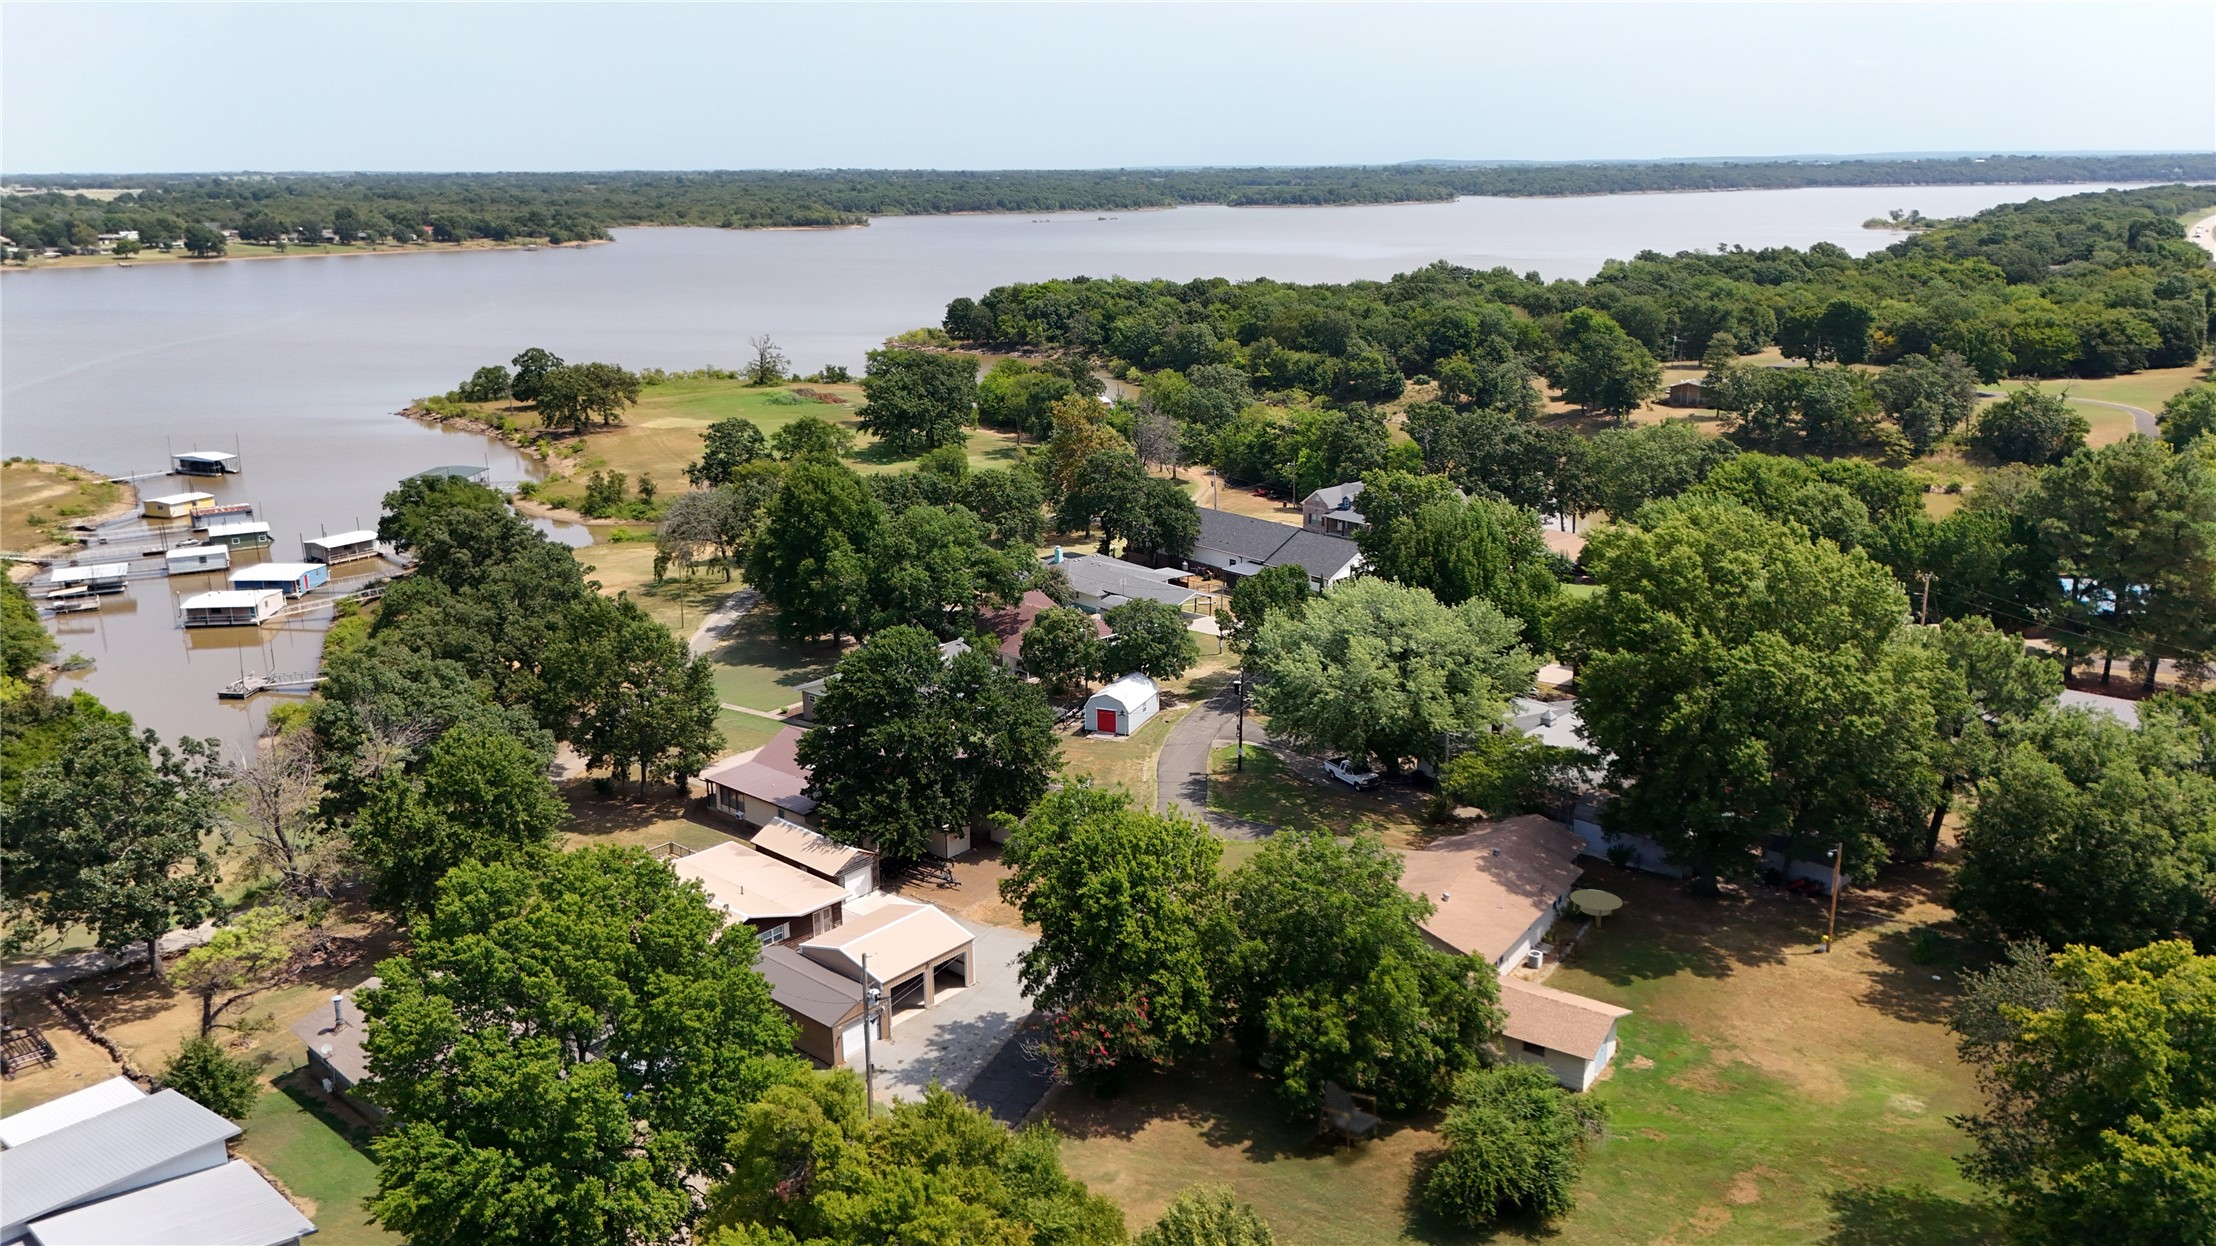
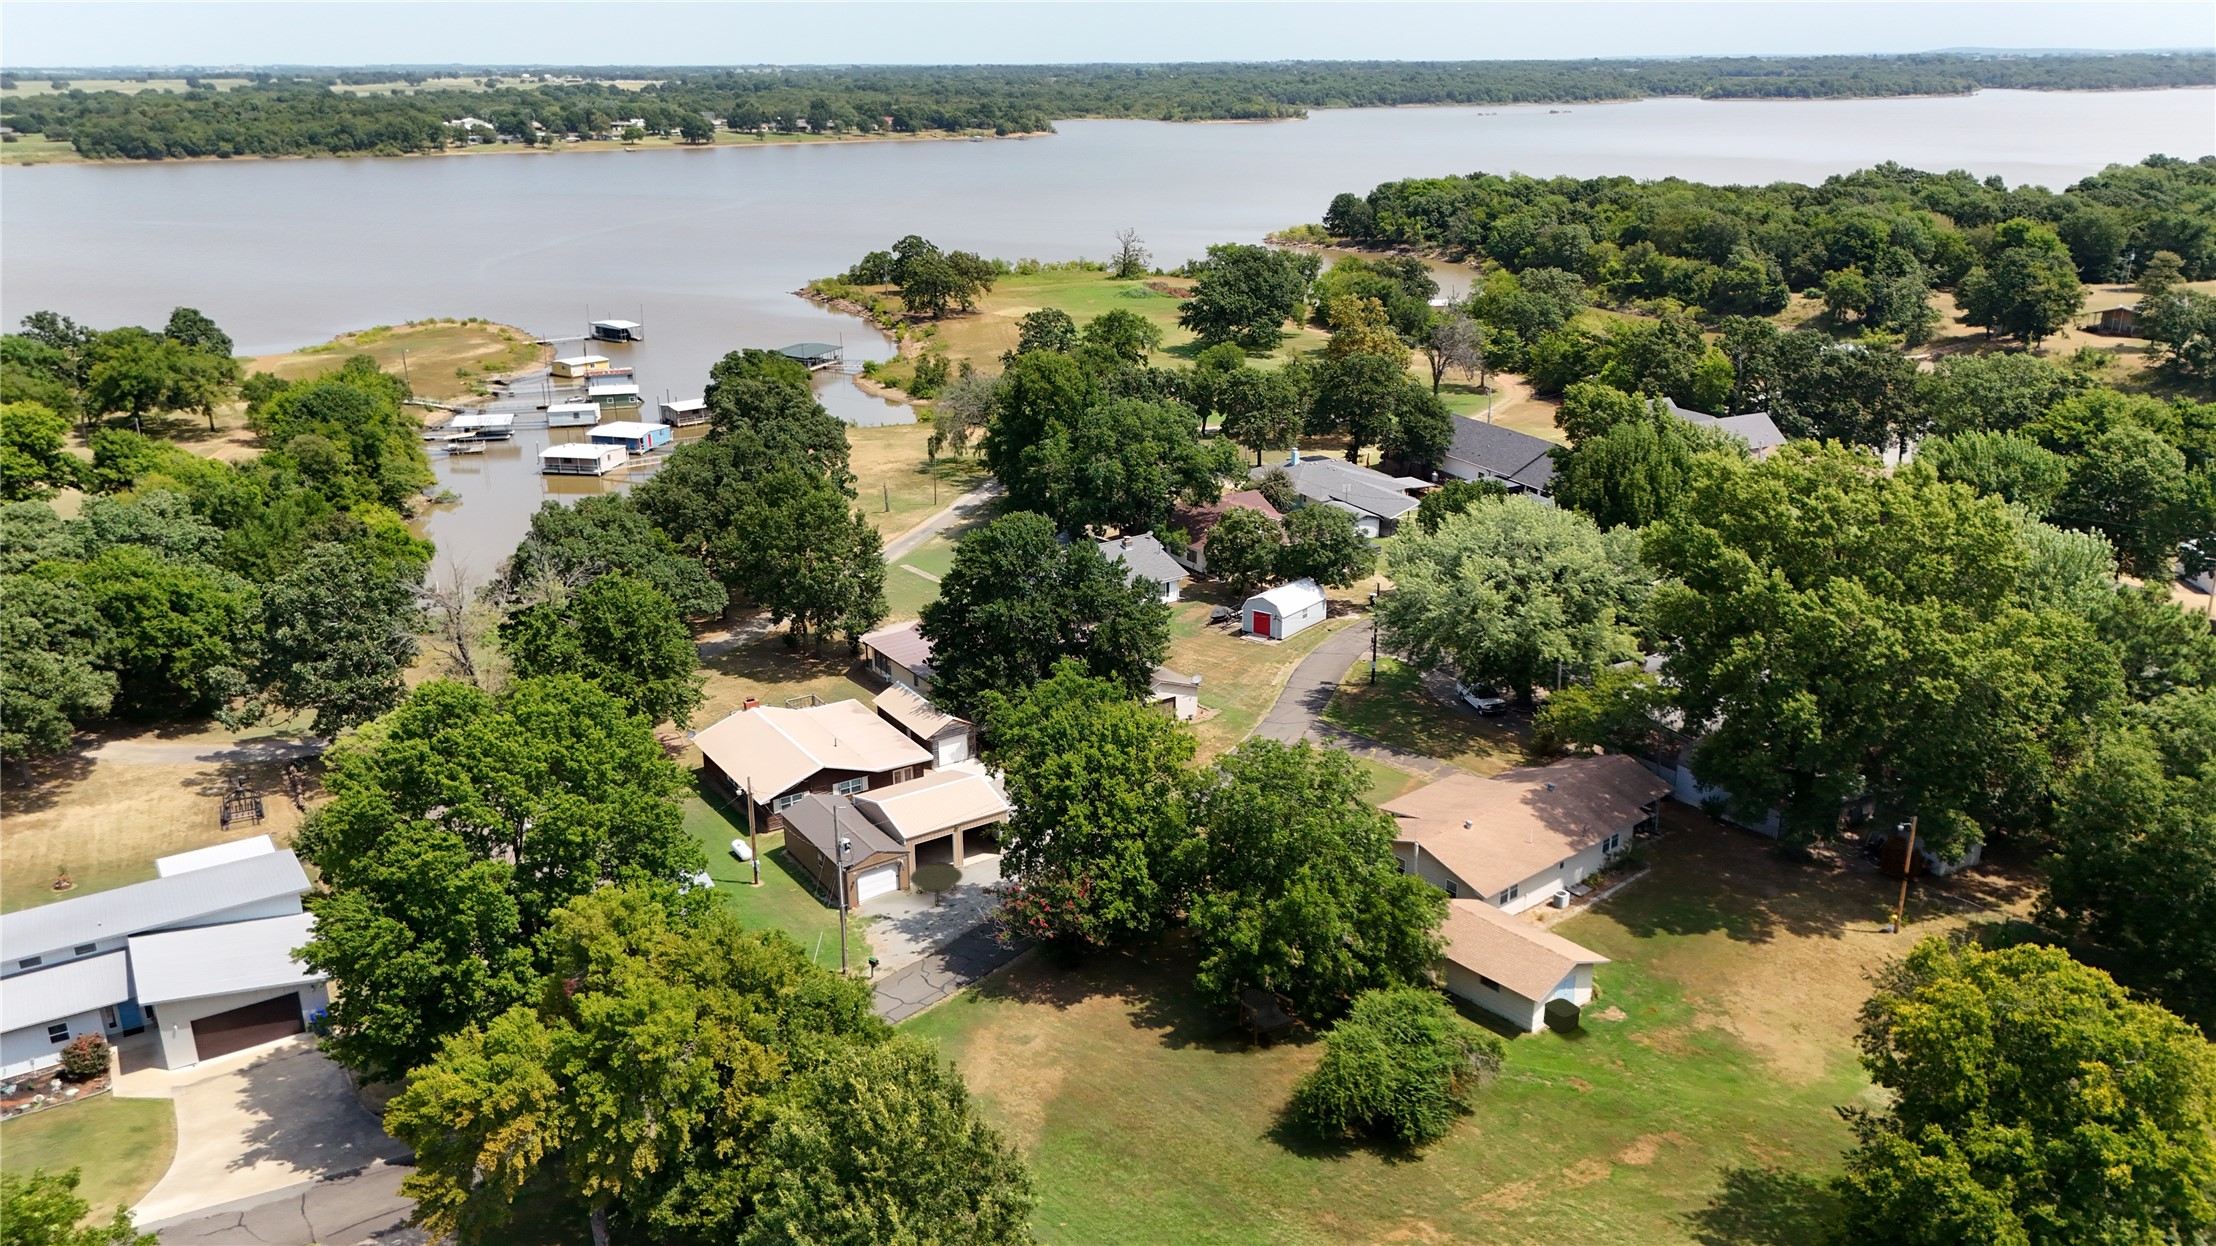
wooden crate: none [1775,860,1811,901] -> present [1879,835,1924,882]
round table: present [1570,889,1622,928] -> present [910,865,962,907]
bench: present [1552,922,1579,962] -> none [1583,865,1613,909]
storage box: none [1599,1054,1635,1089] -> present [1543,998,1580,1033]

